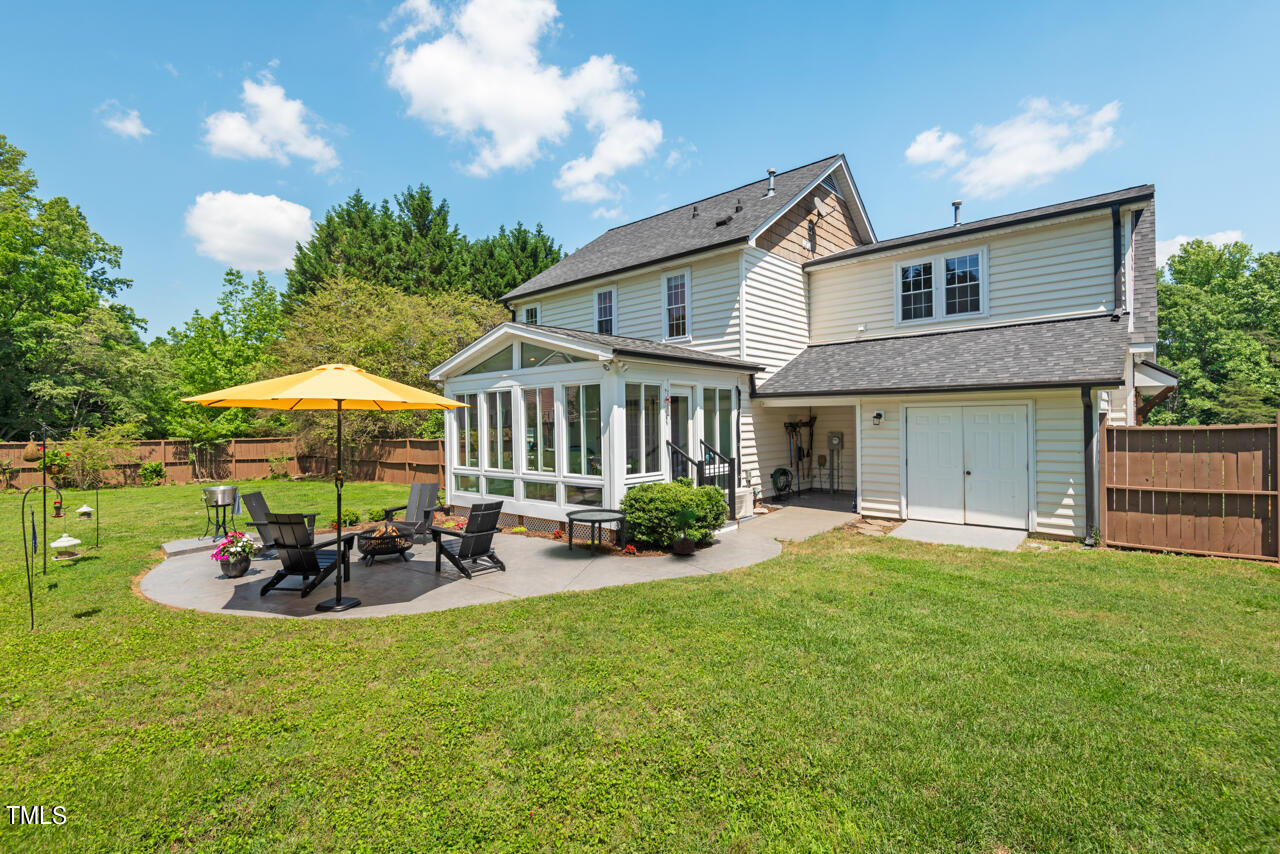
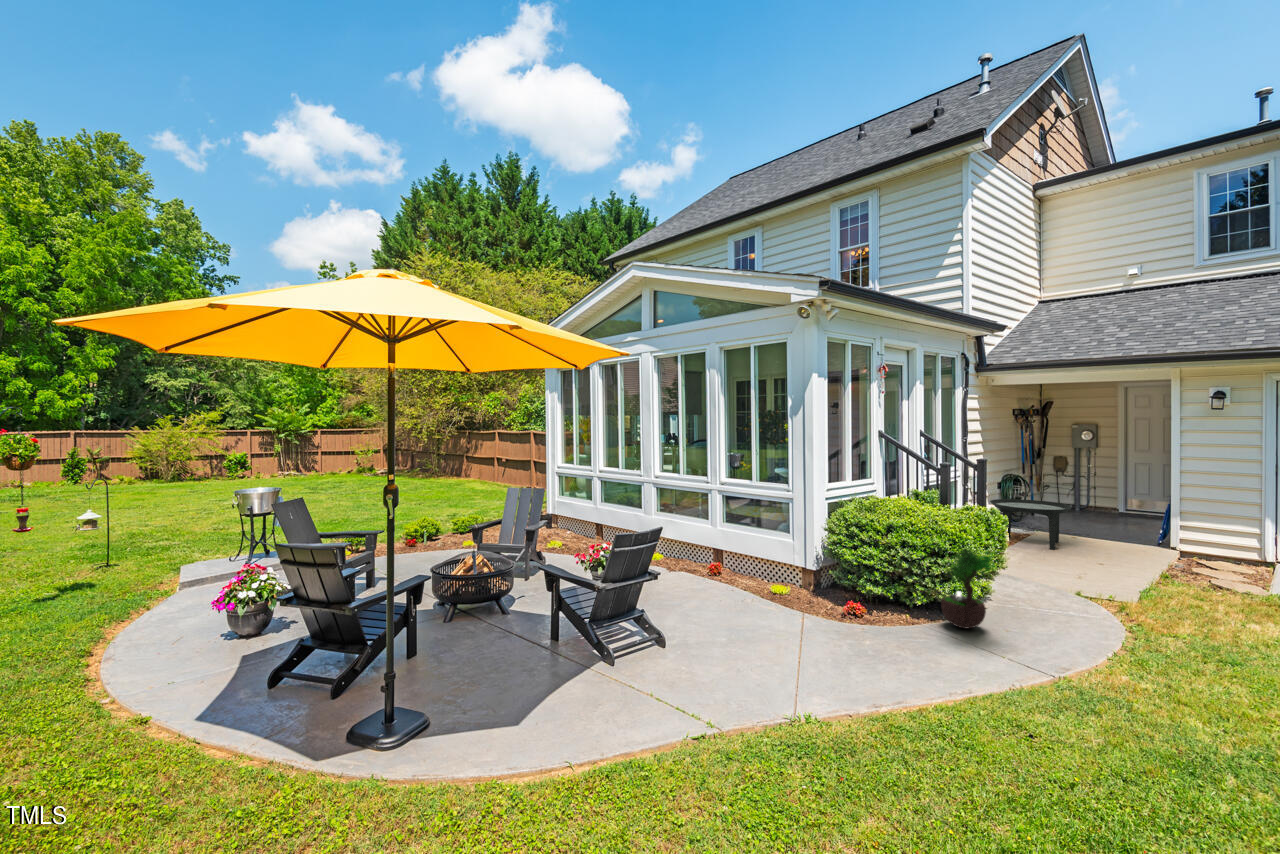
round table: present [566,509,627,556] -> present [990,499,1072,550]

